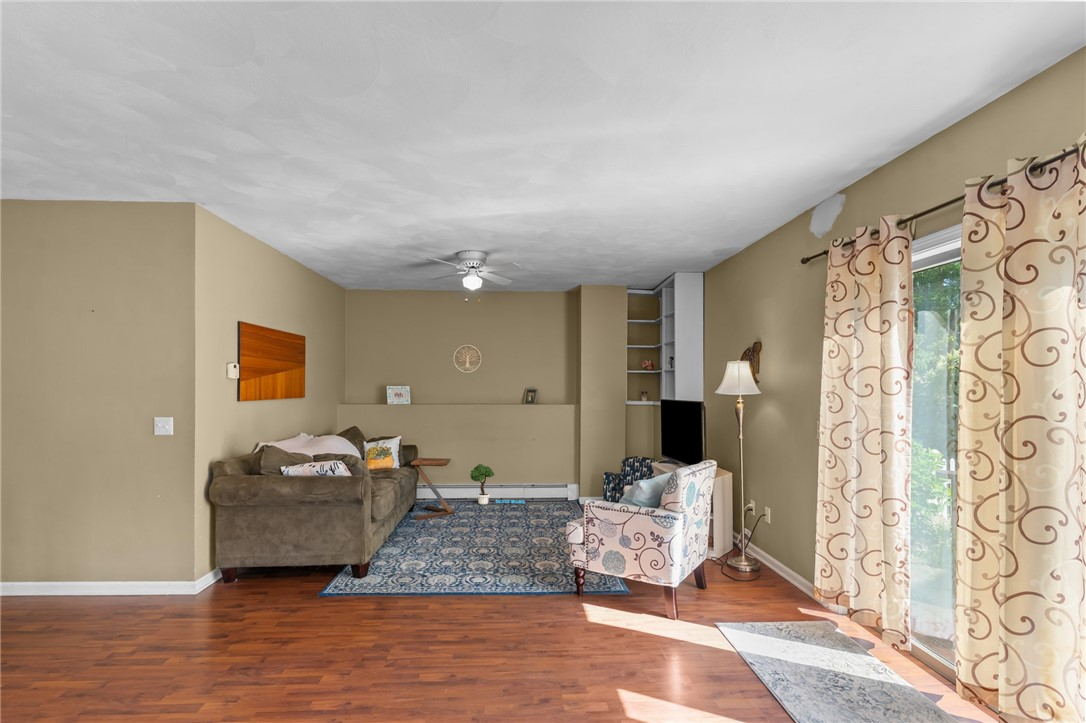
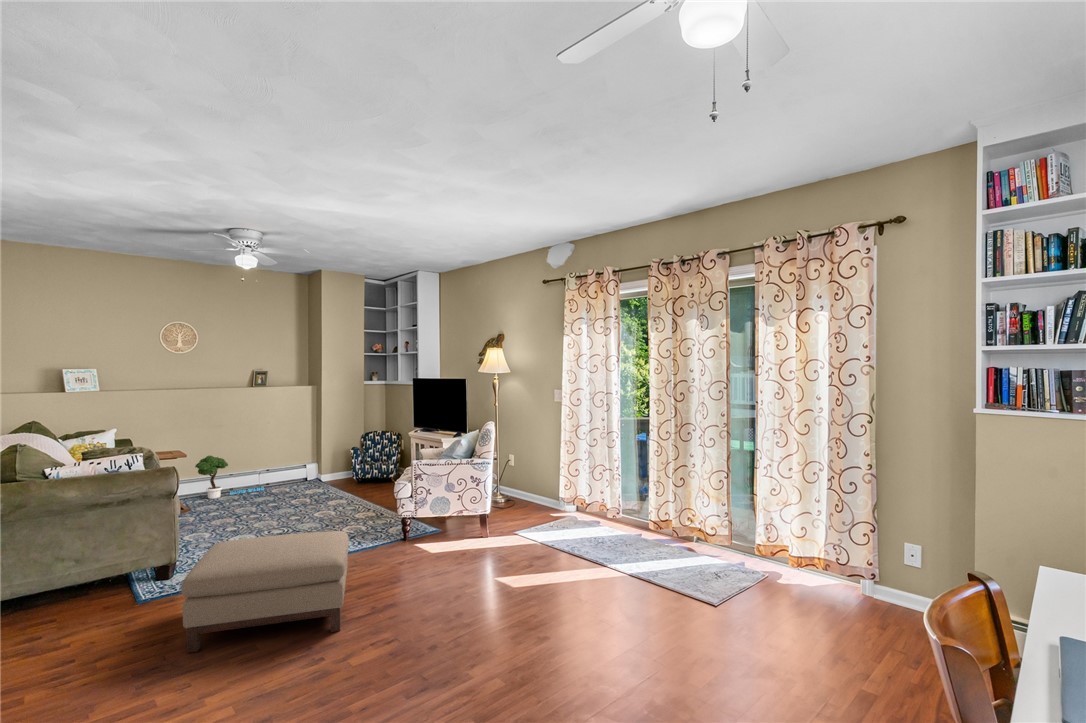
ottoman: none [256,555,448,699] -> present [181,531,349,653]

